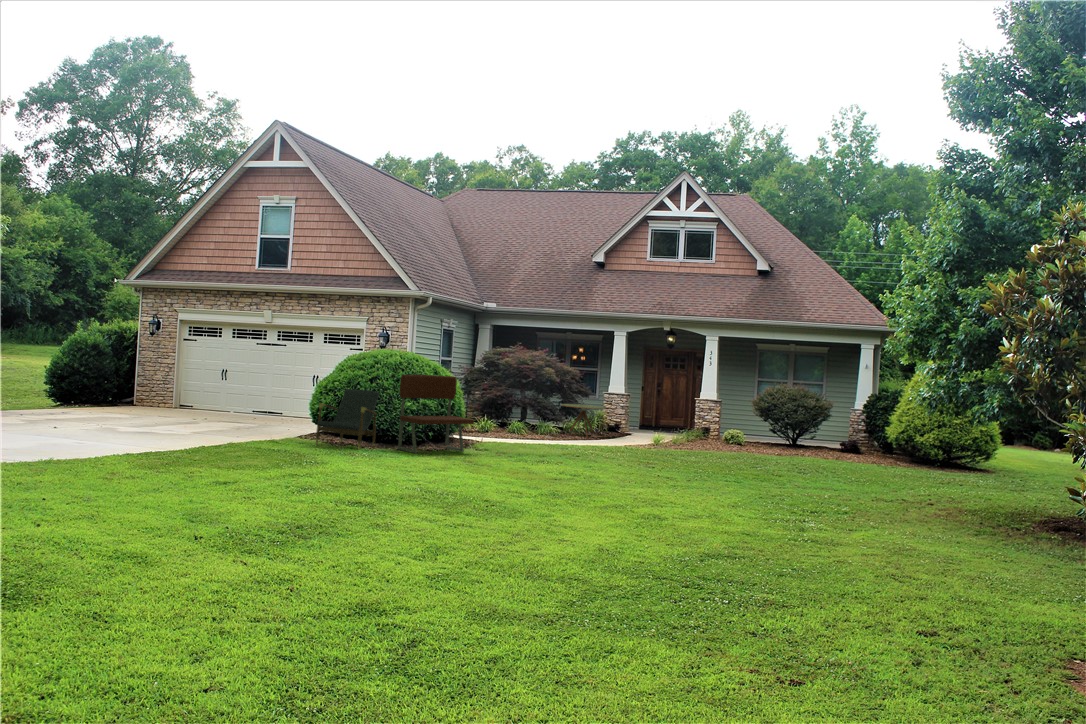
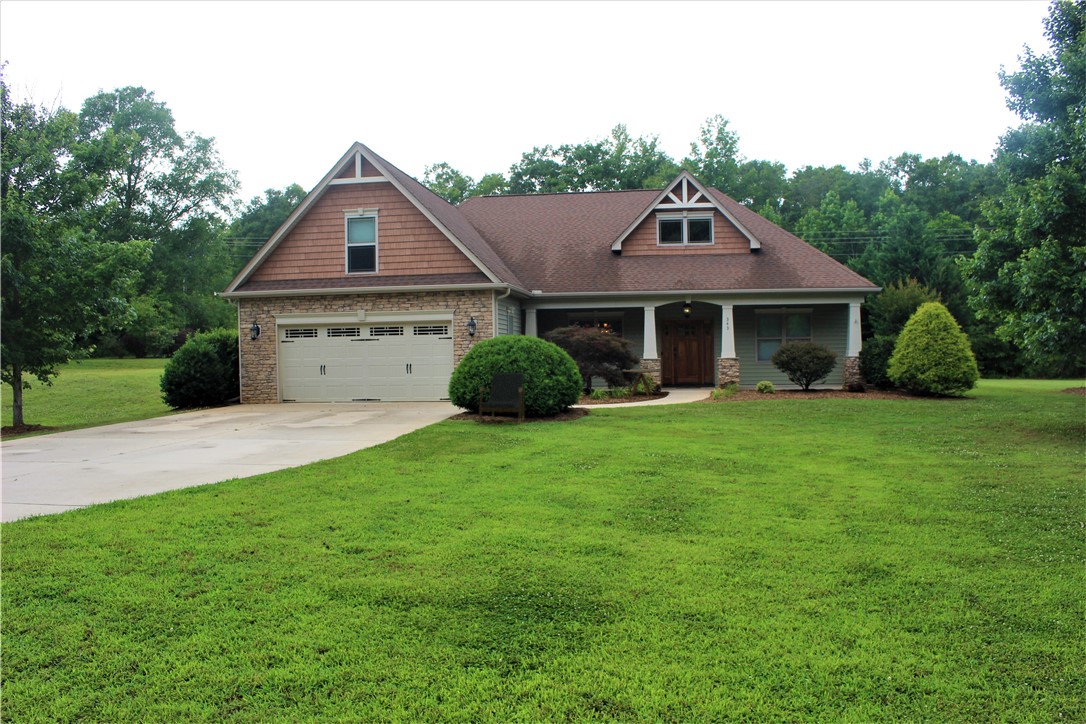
bench: present [397,375,474,453] -> none [545,355,605,423]

